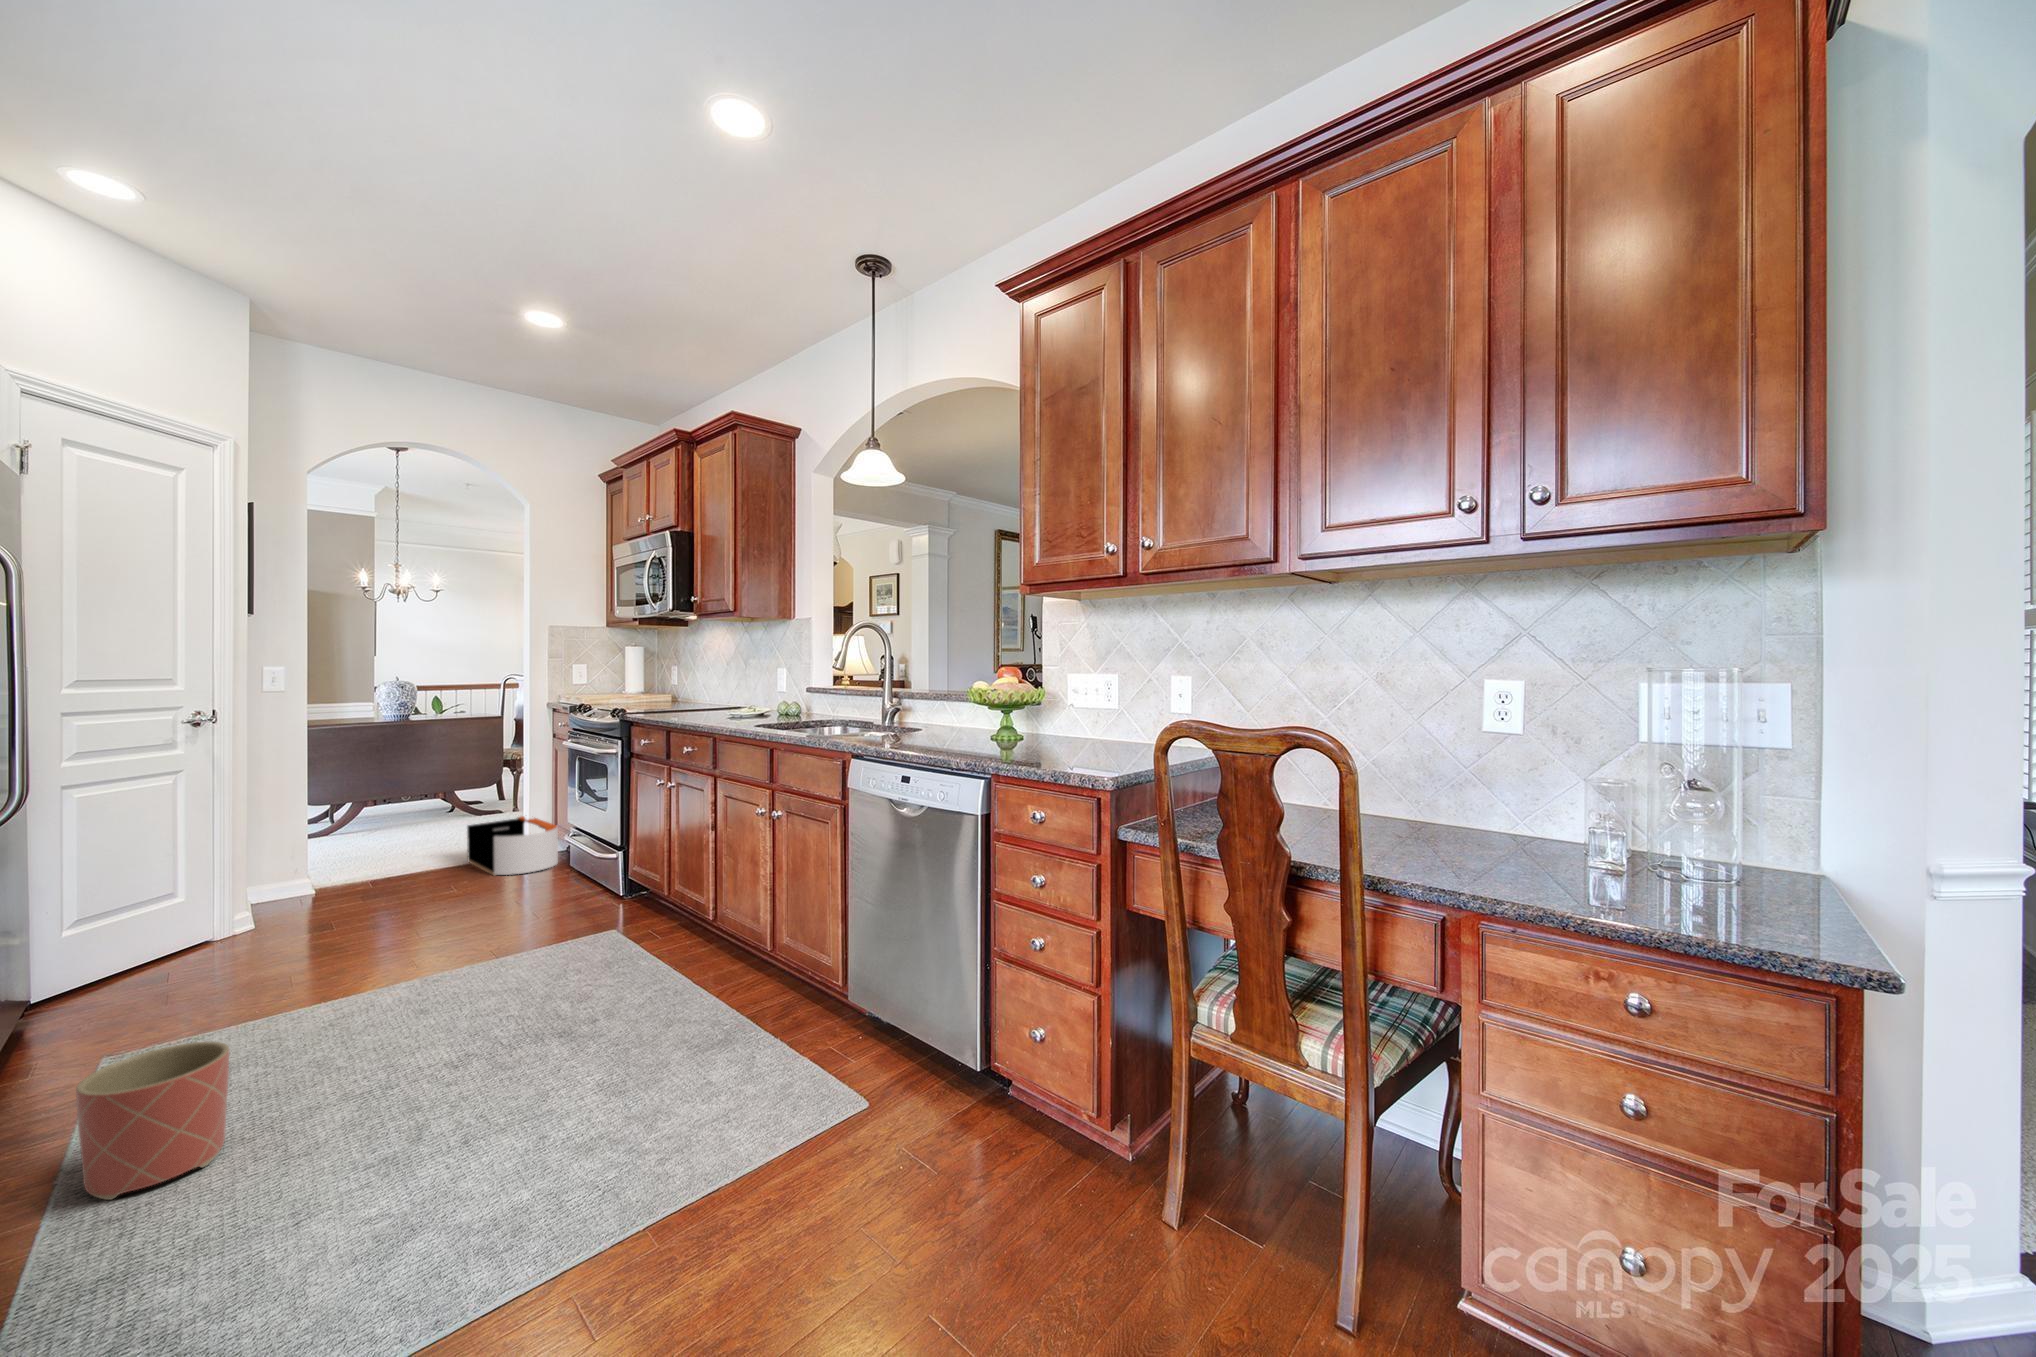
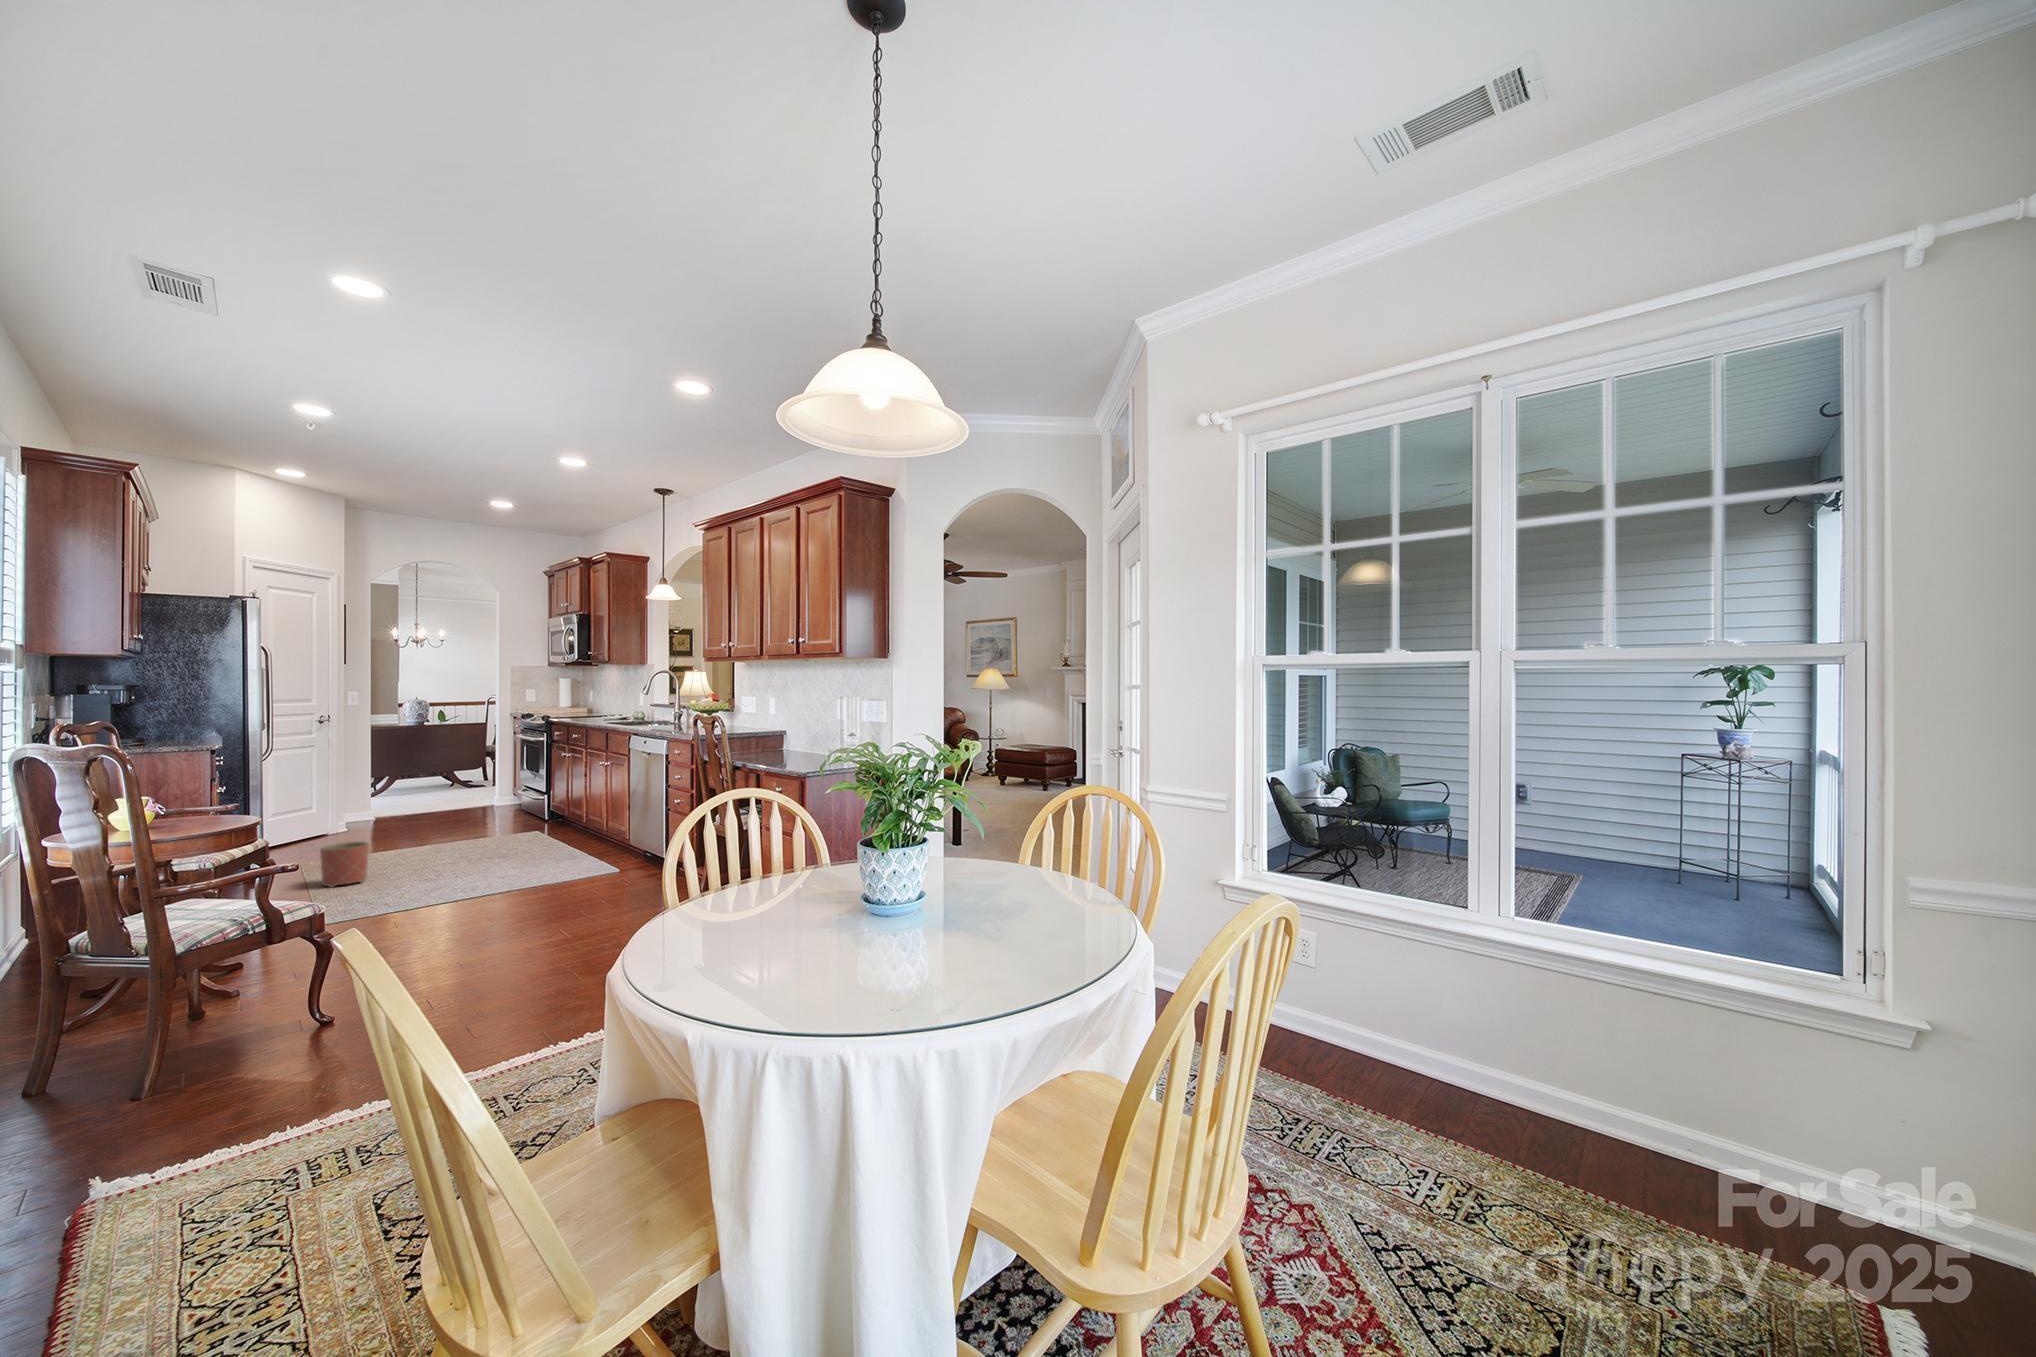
storage bin: present [467,816,558,876] -> none [461,782,515,814]

